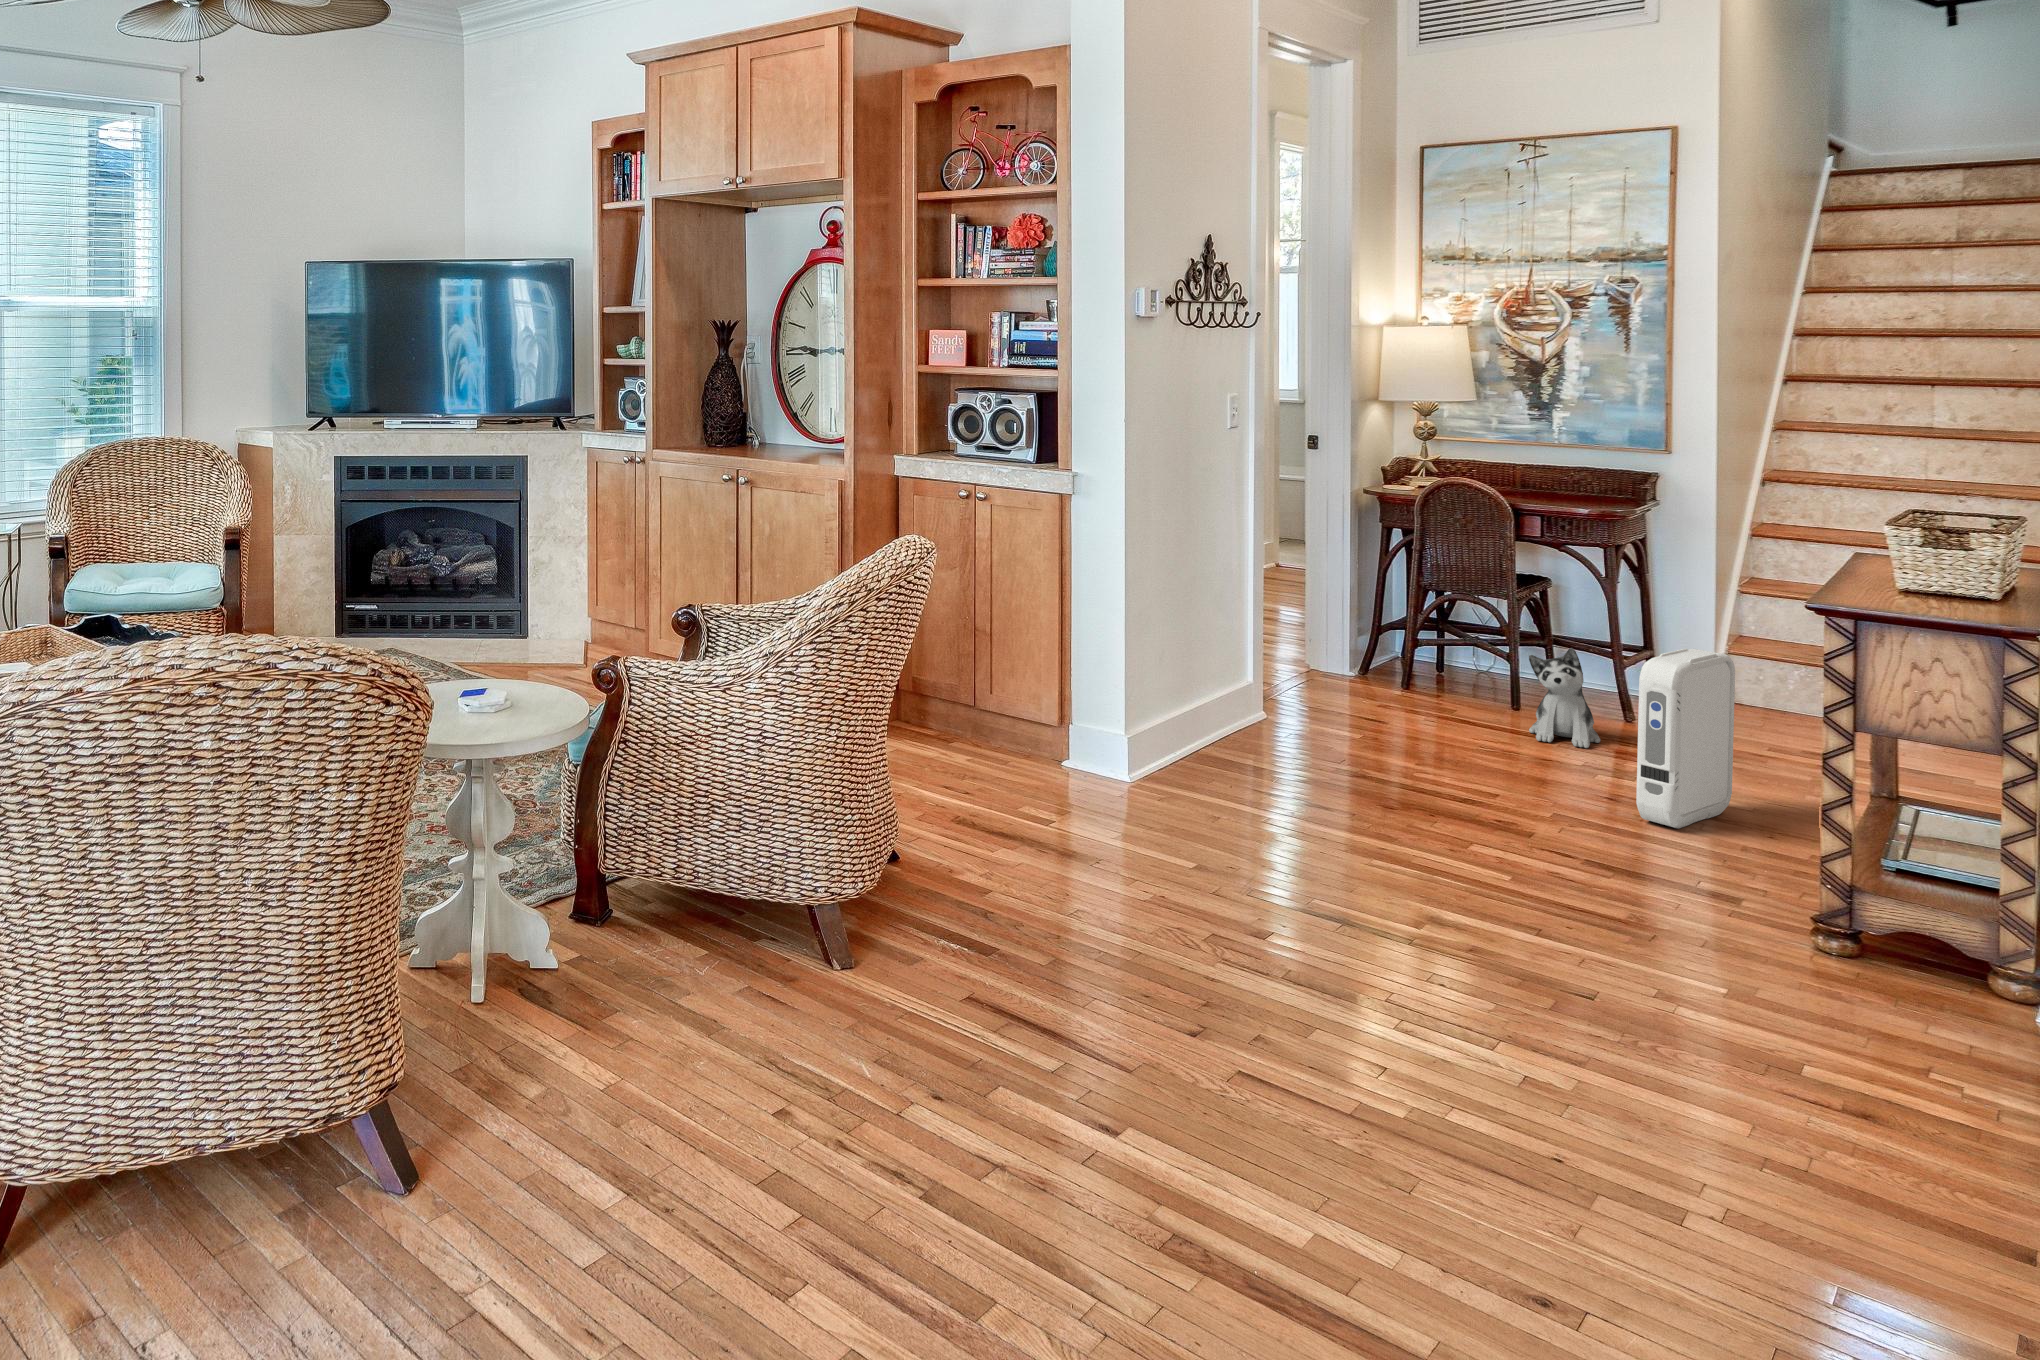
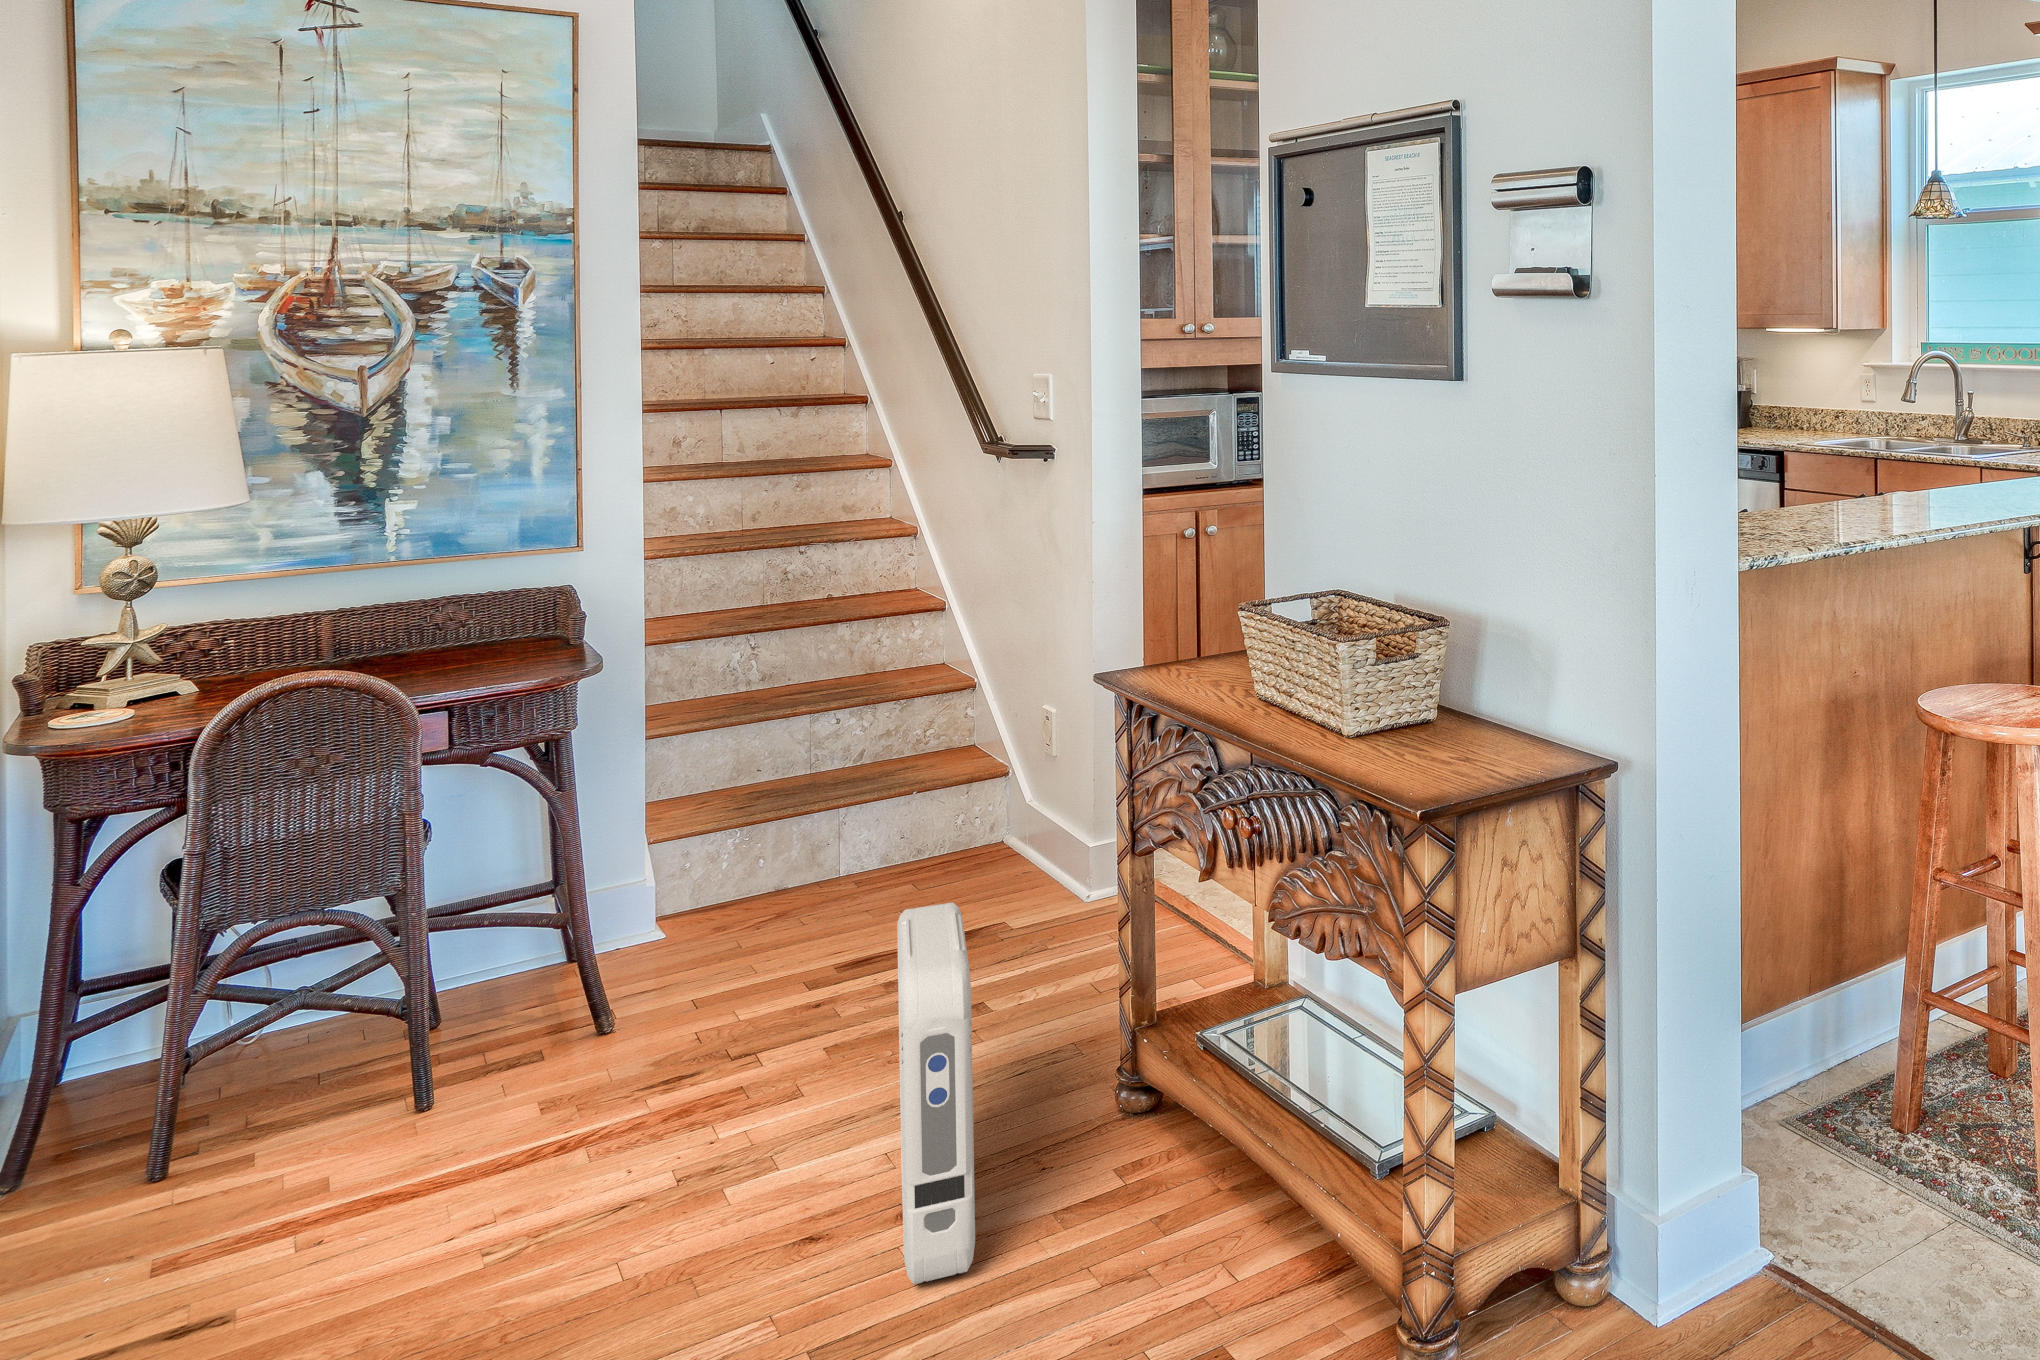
plush toy: present [1529,648,1600,748] -> none [506,962,638,1177]

